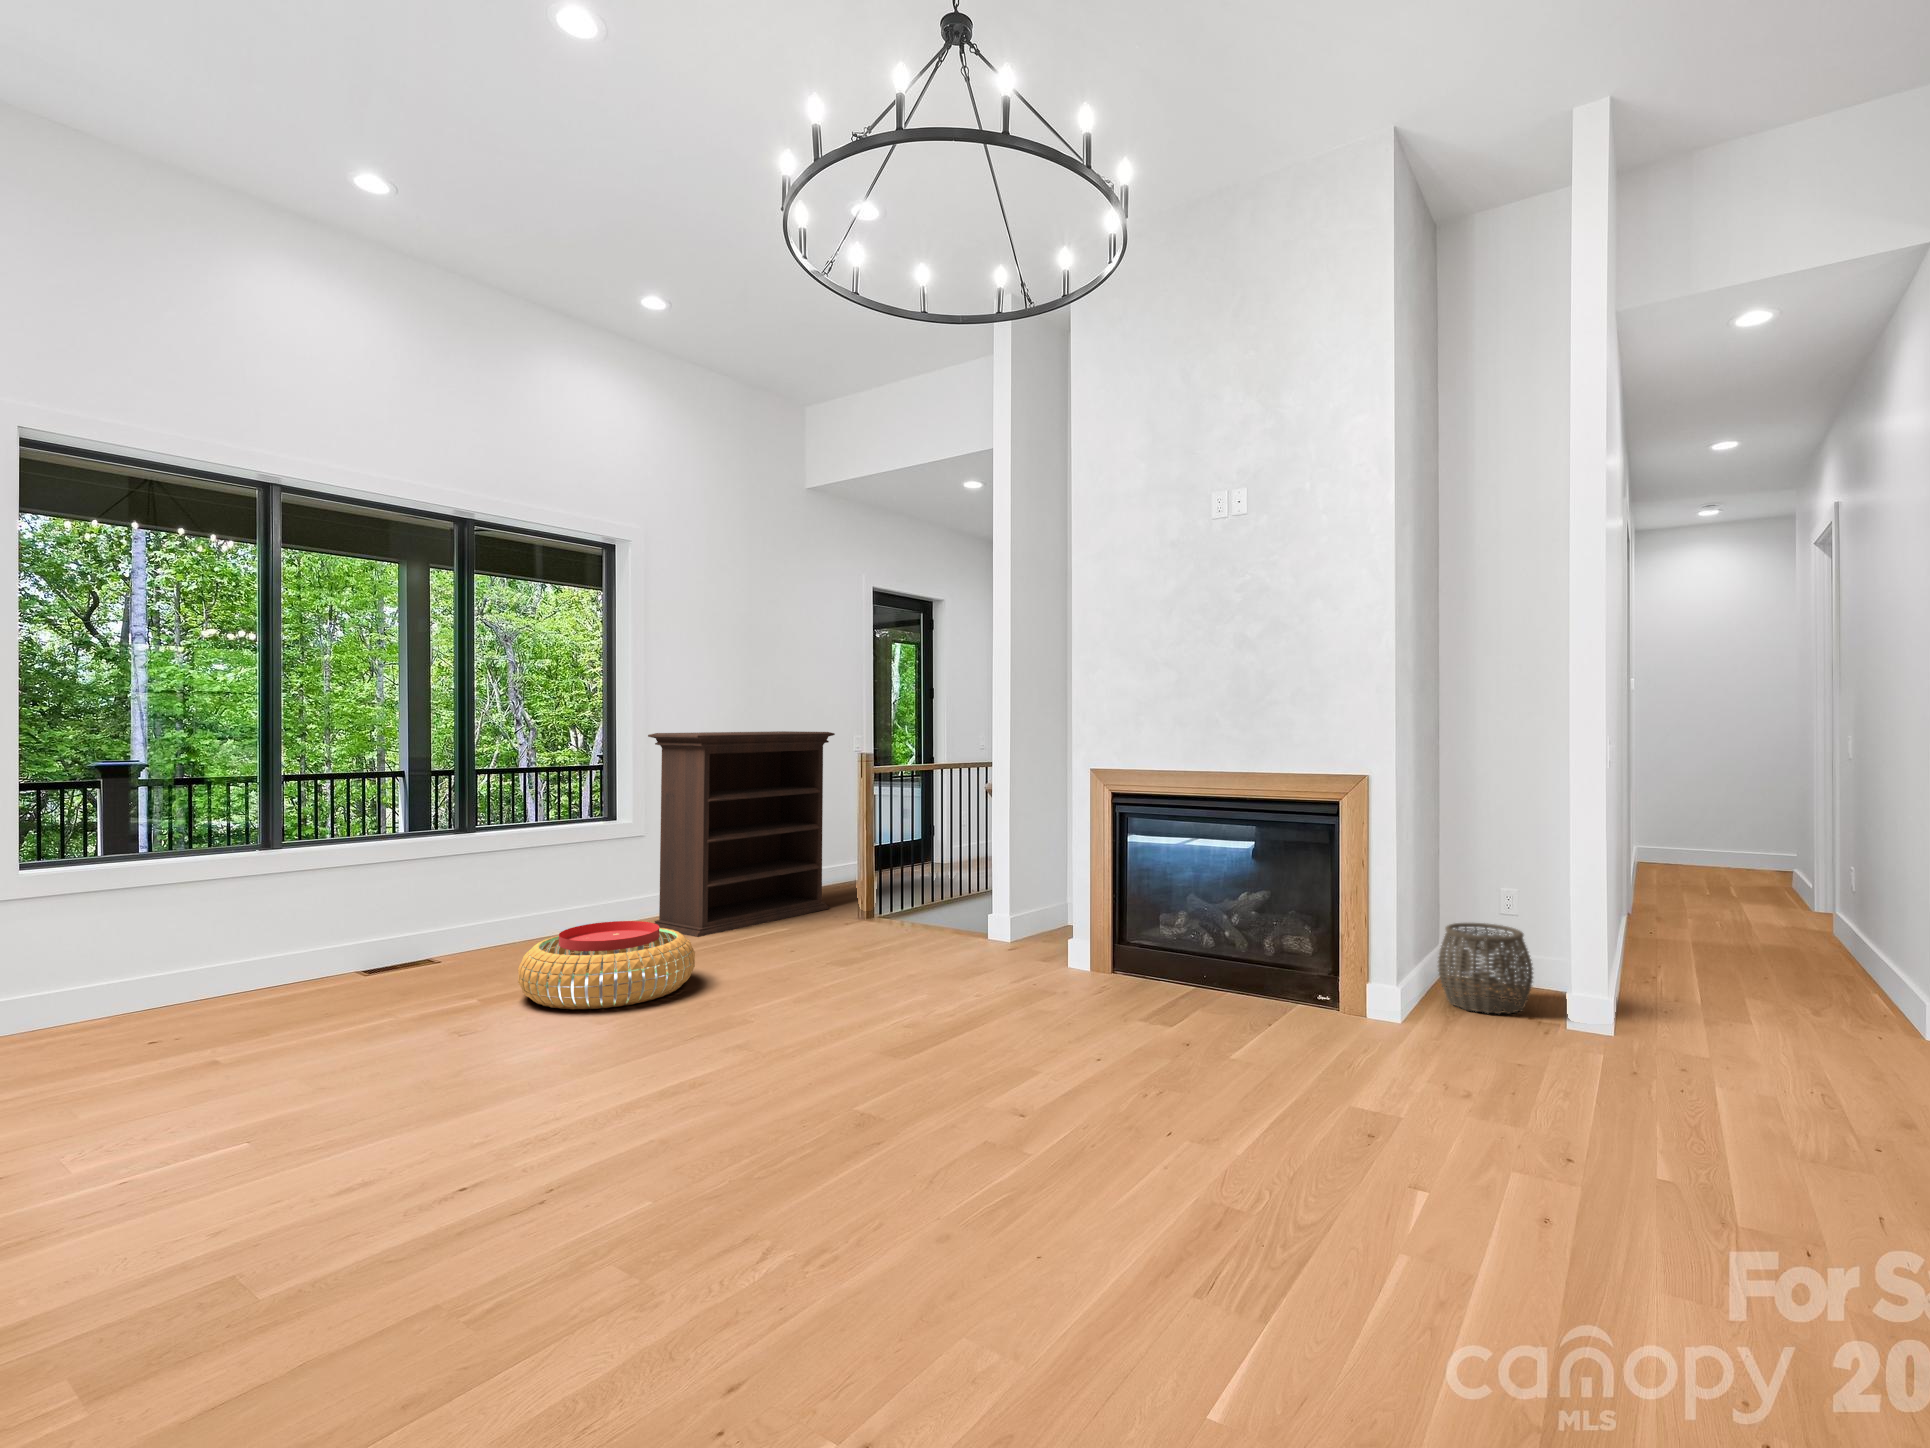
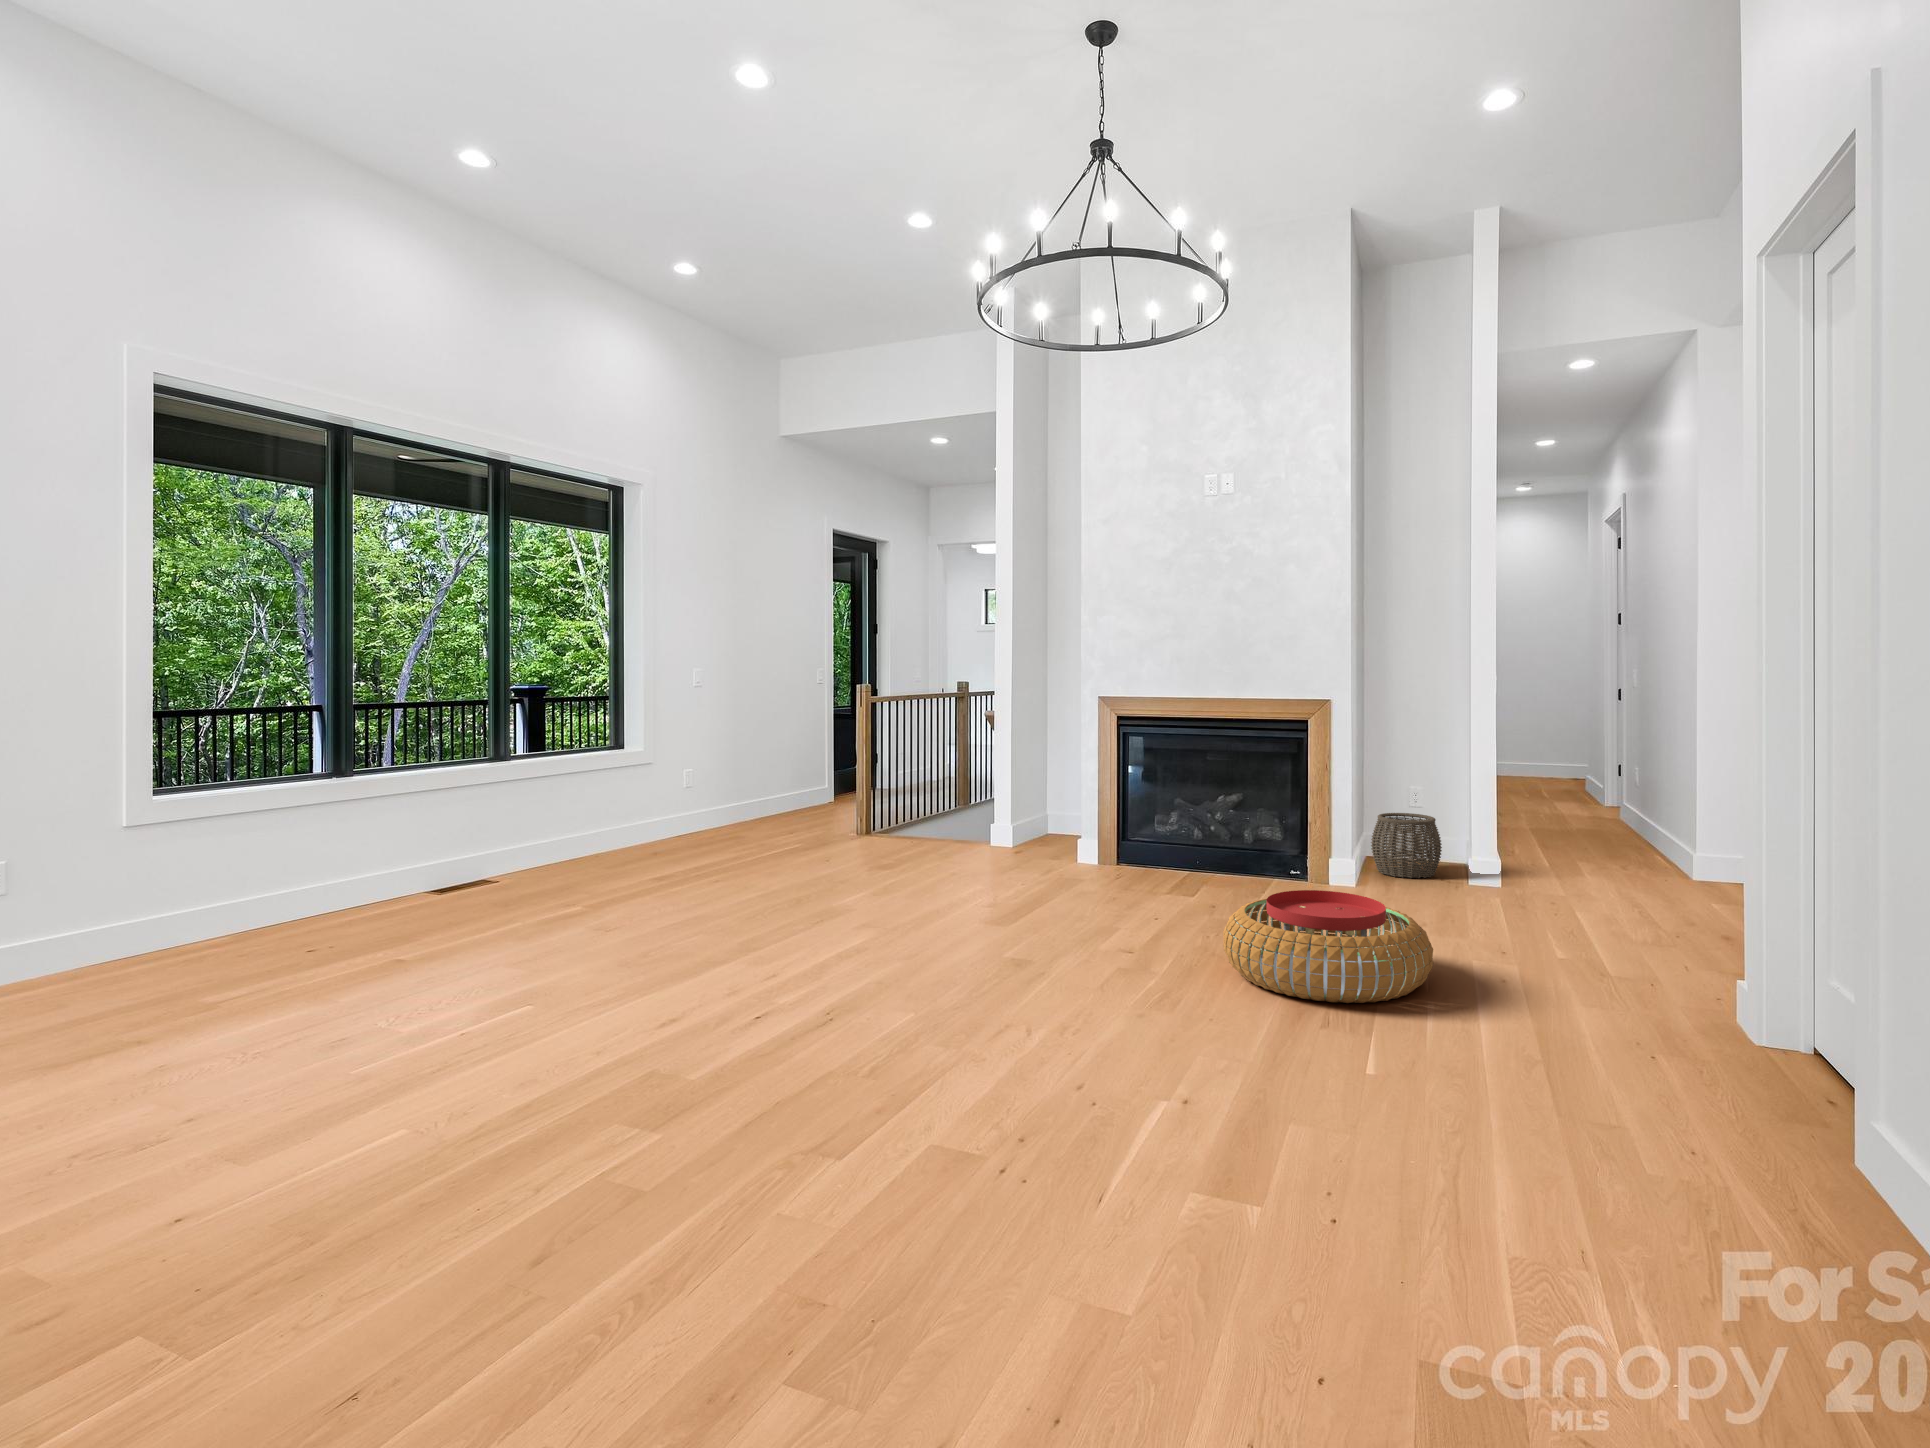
bookshelf: present [648,731,835,937] -> none [670,670,827,853]
pouf: present [518,921,695,1009] -> present [1223,890,1433,1003]

